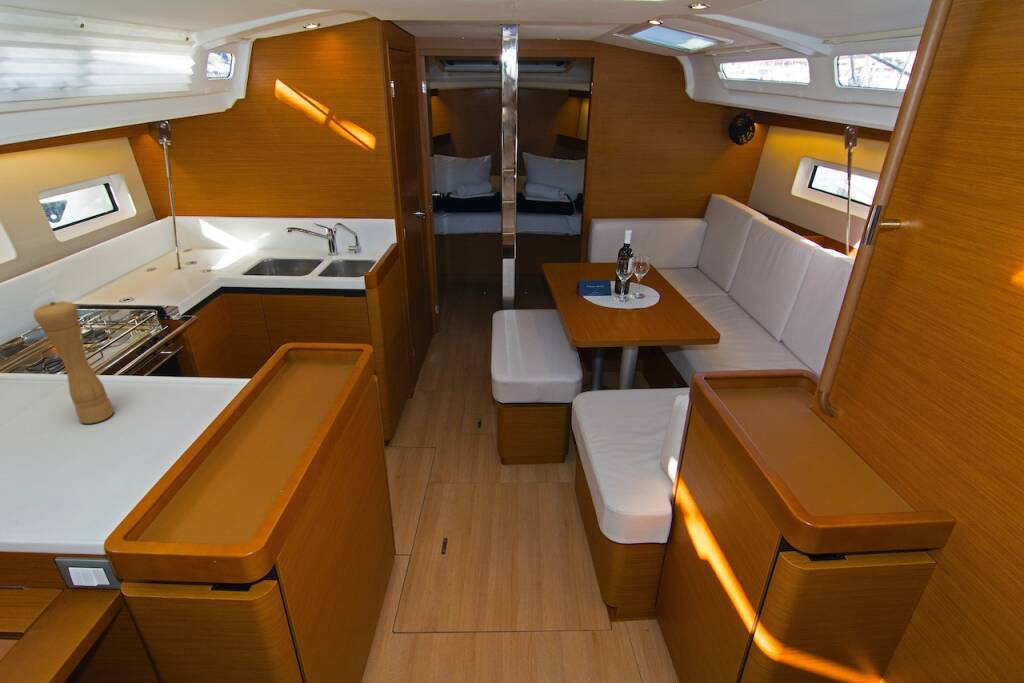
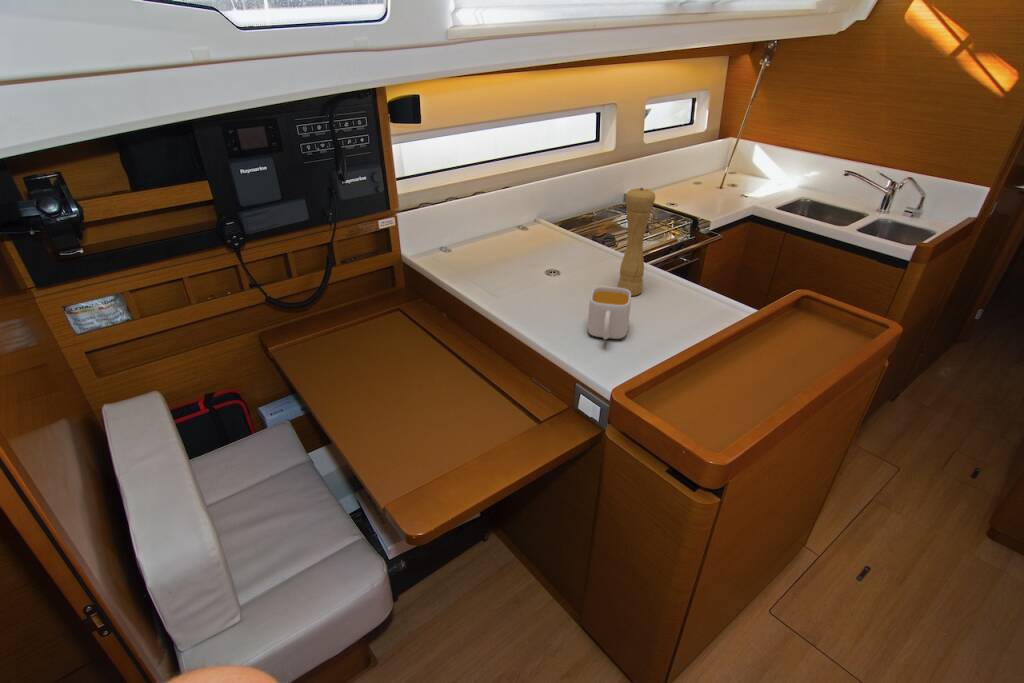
mug: none [33,420,107,491] -> present [588,286,631,339]

